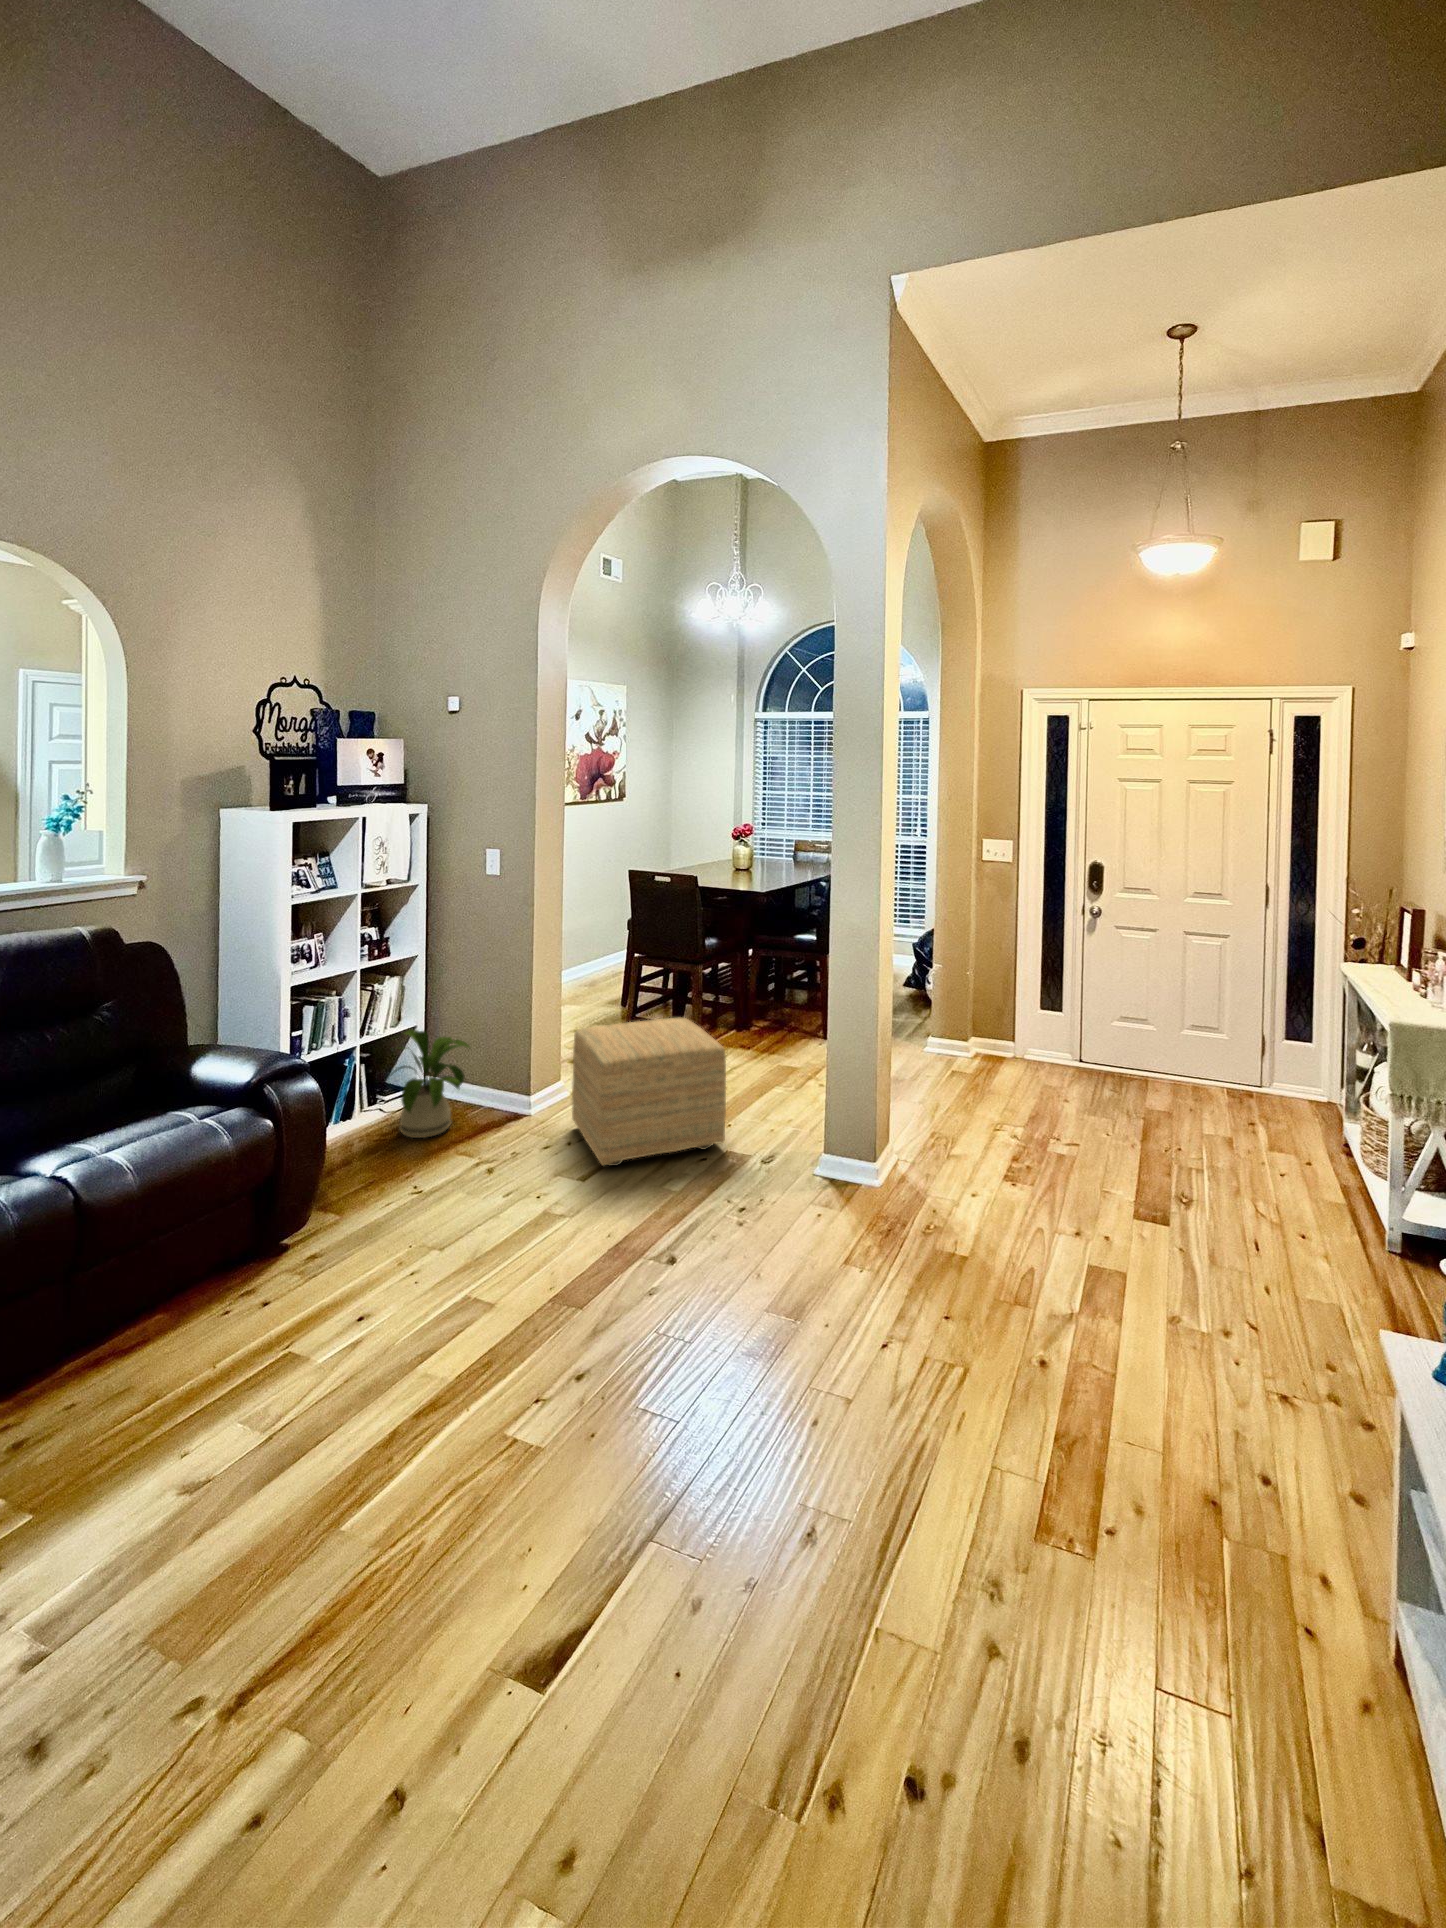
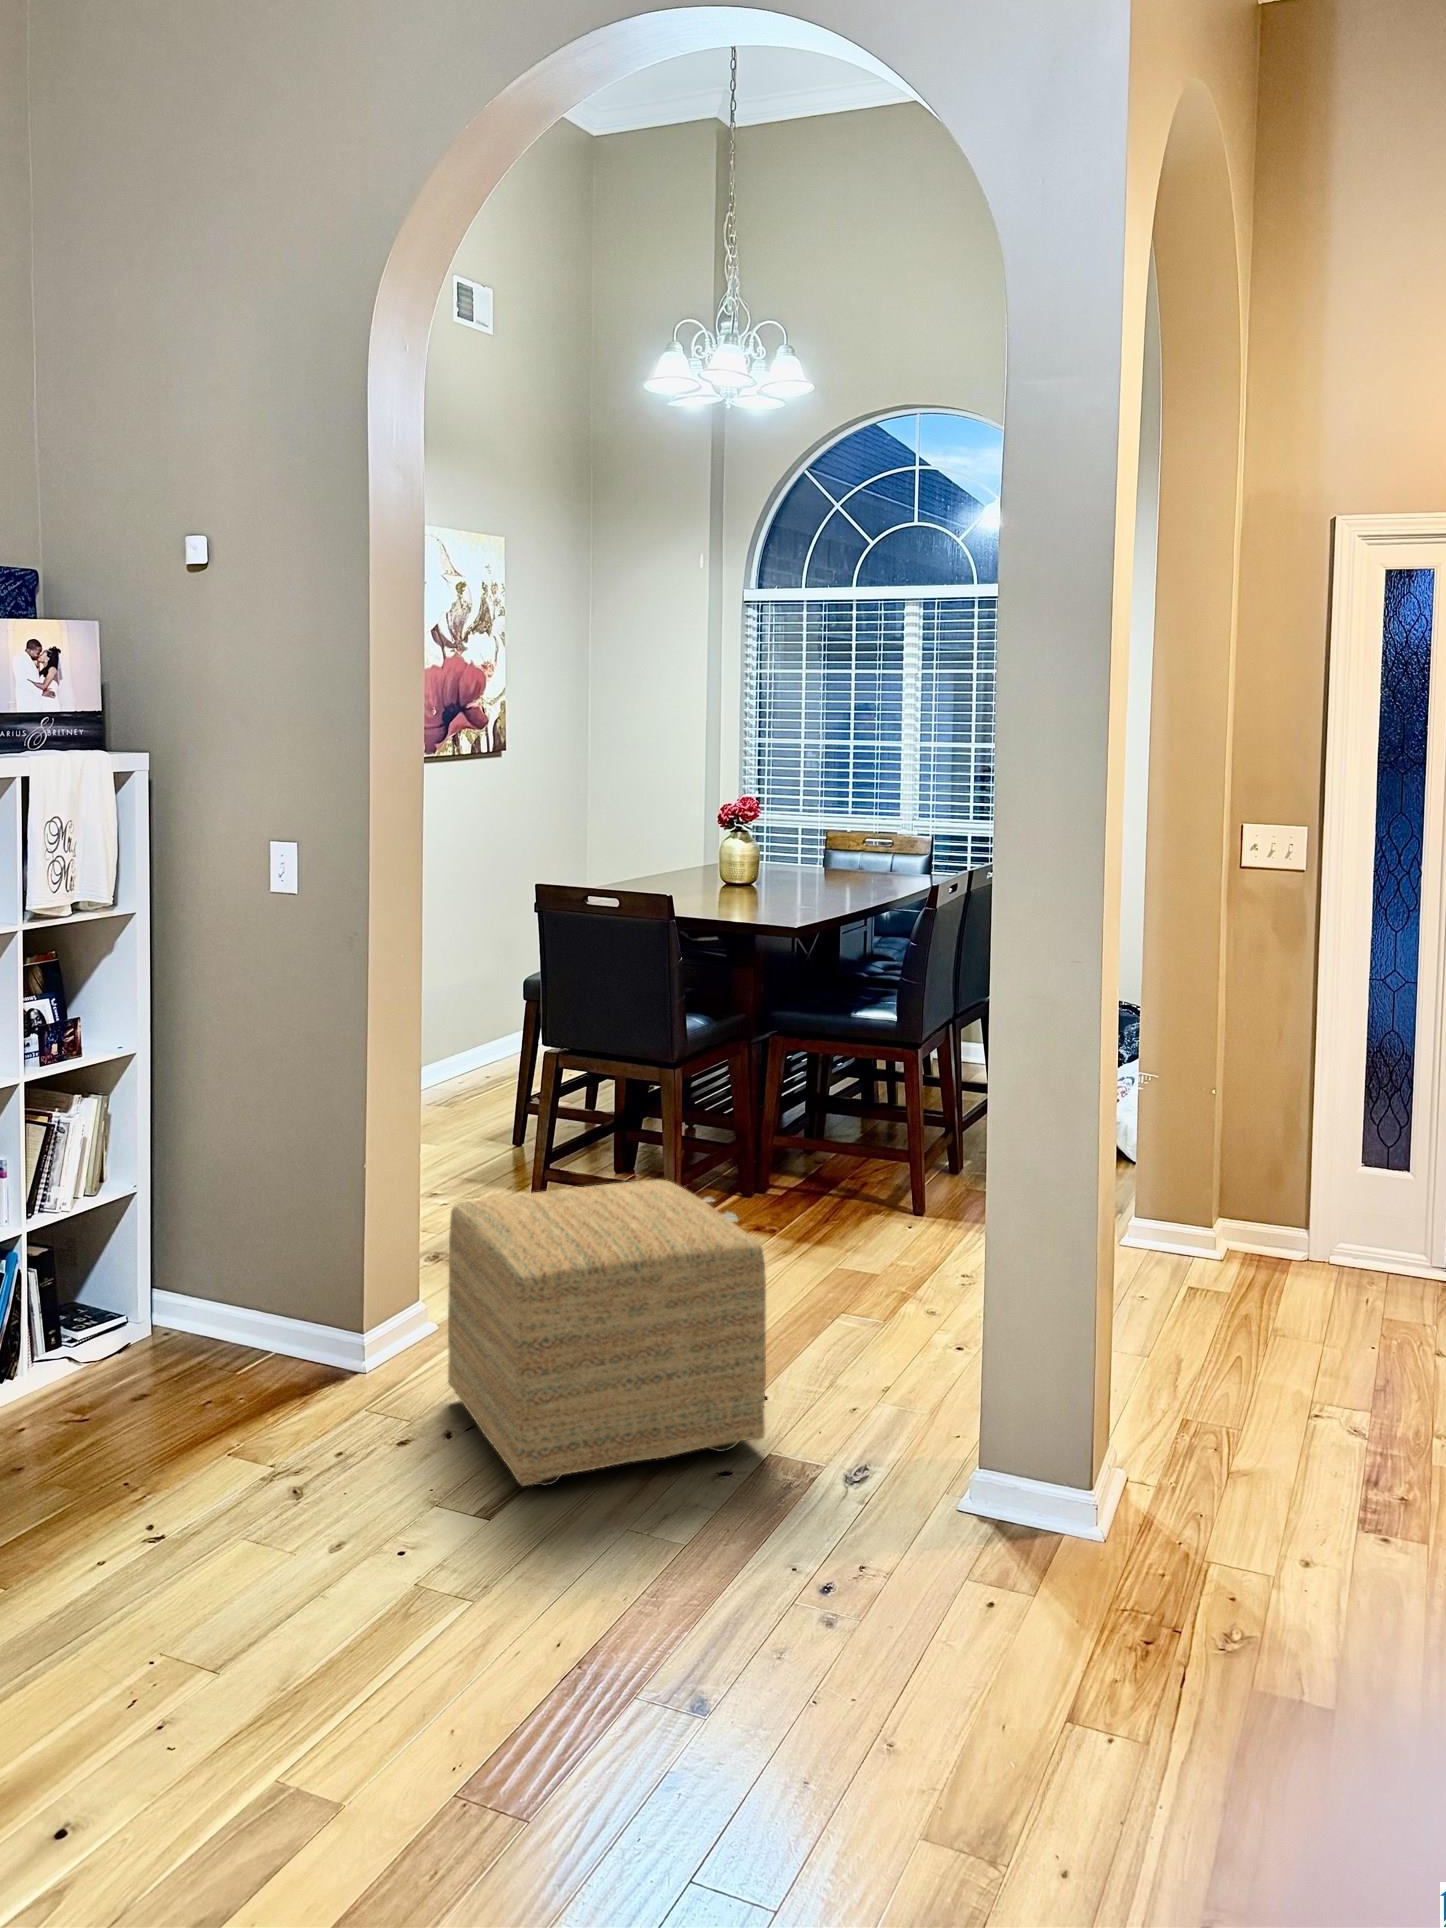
house plant: present [392,1030,469,1138] -> none [75,1201,248,1419]

